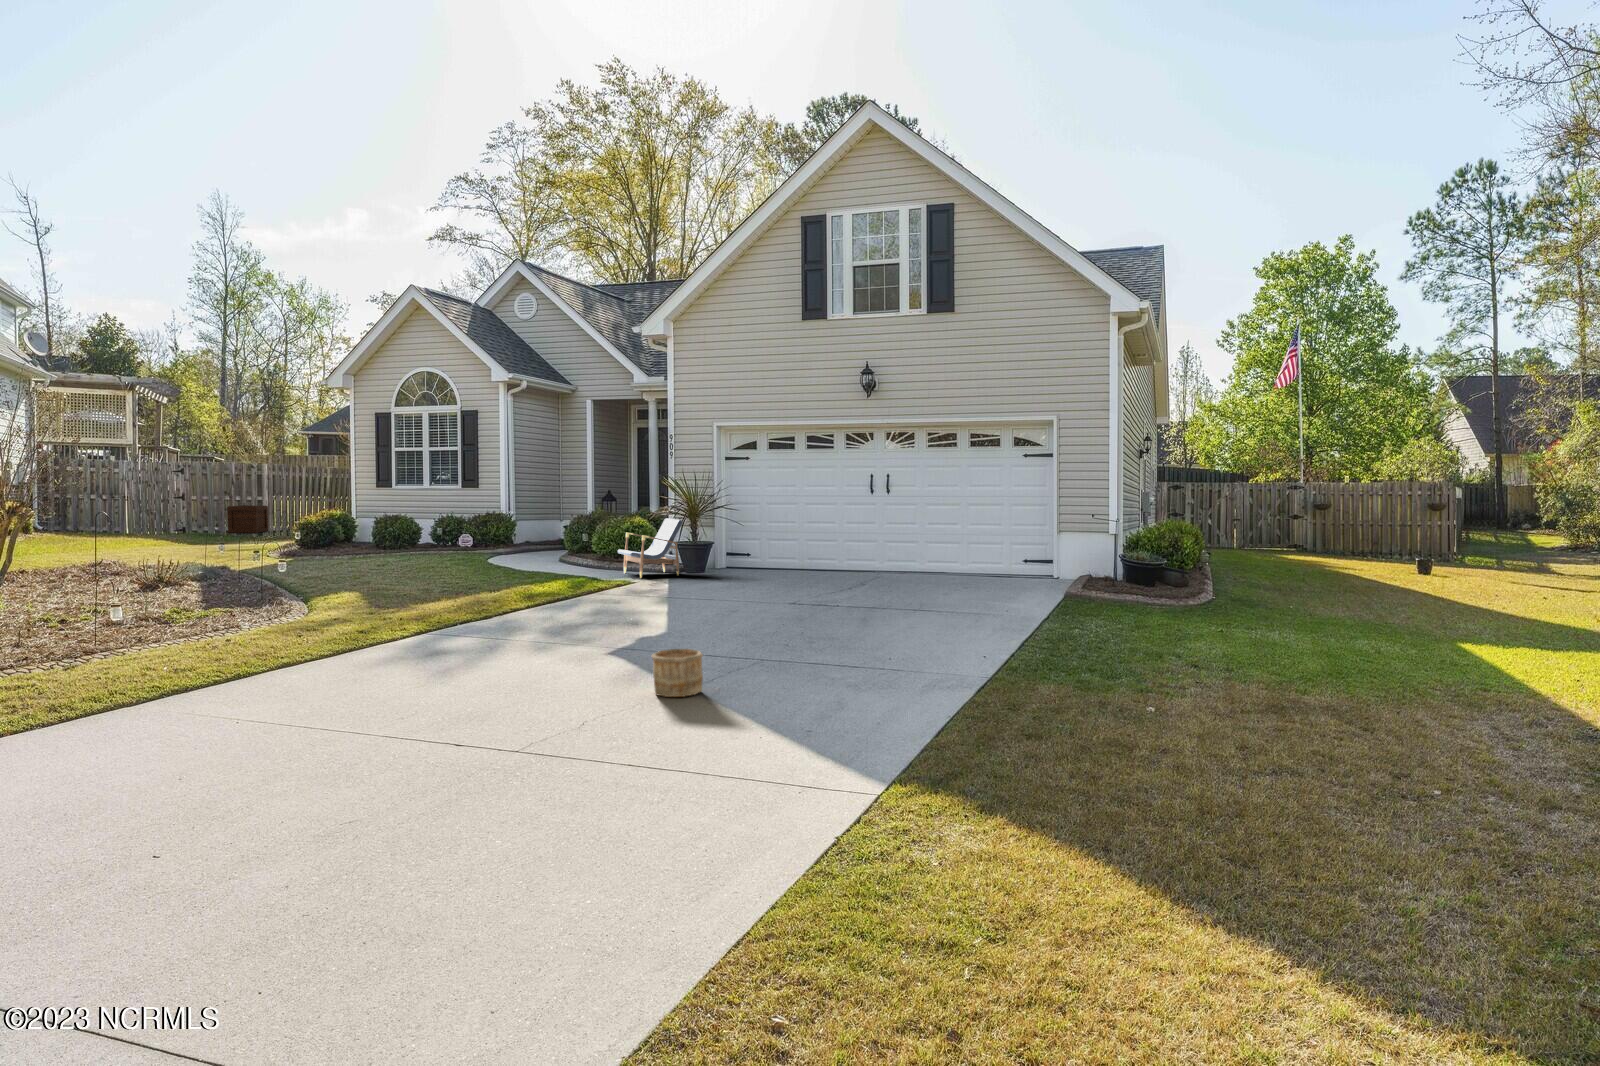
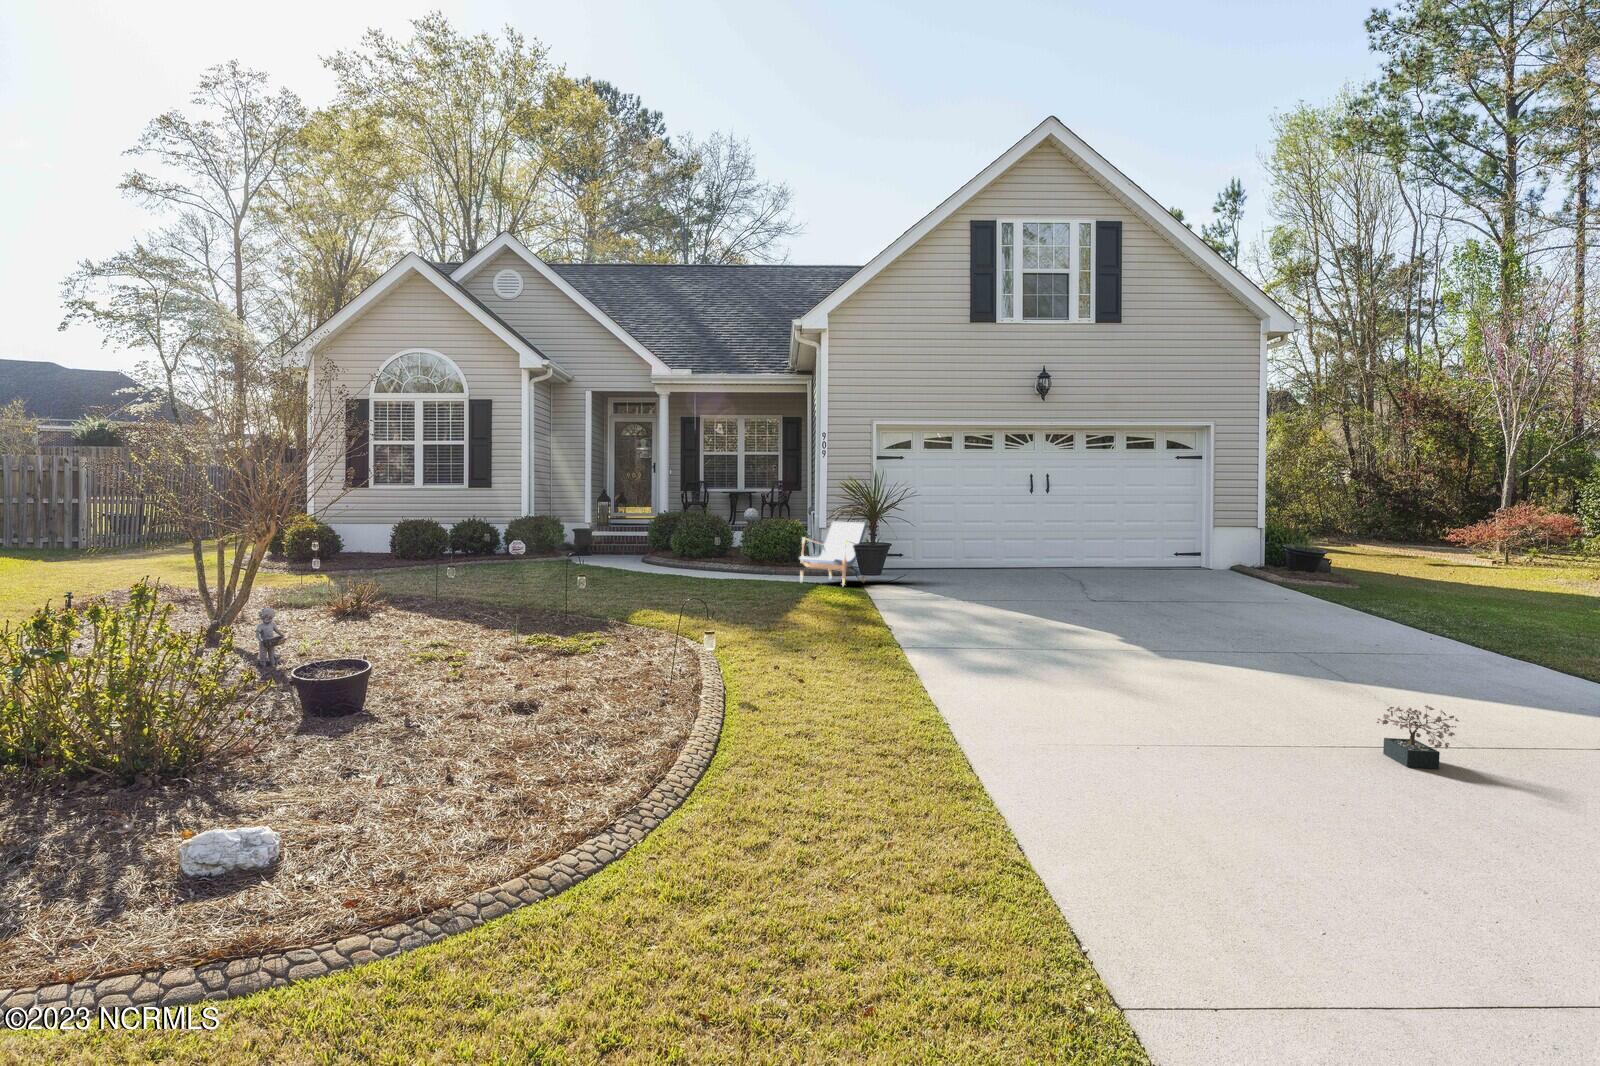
wooden crate: present [227,505,269,533] -> none [38,515,94,553]
wooden bucket: present [652,649,703,697] -> none [1493,647,1565,700]
decorative plant: none [278,668,339,717] -> present [1375,705,1459,769]

